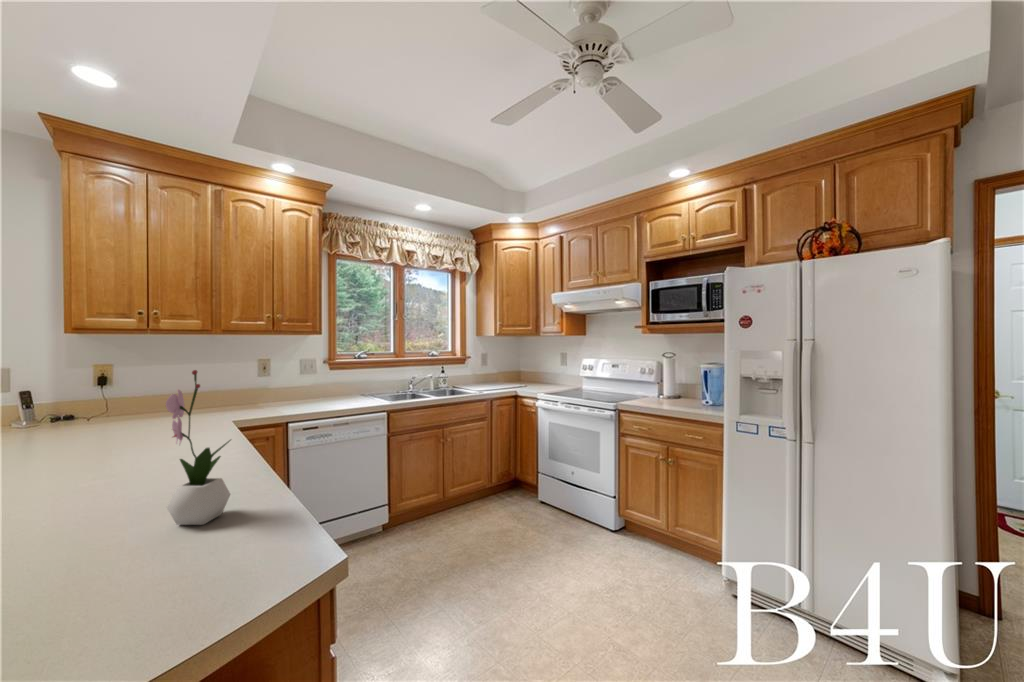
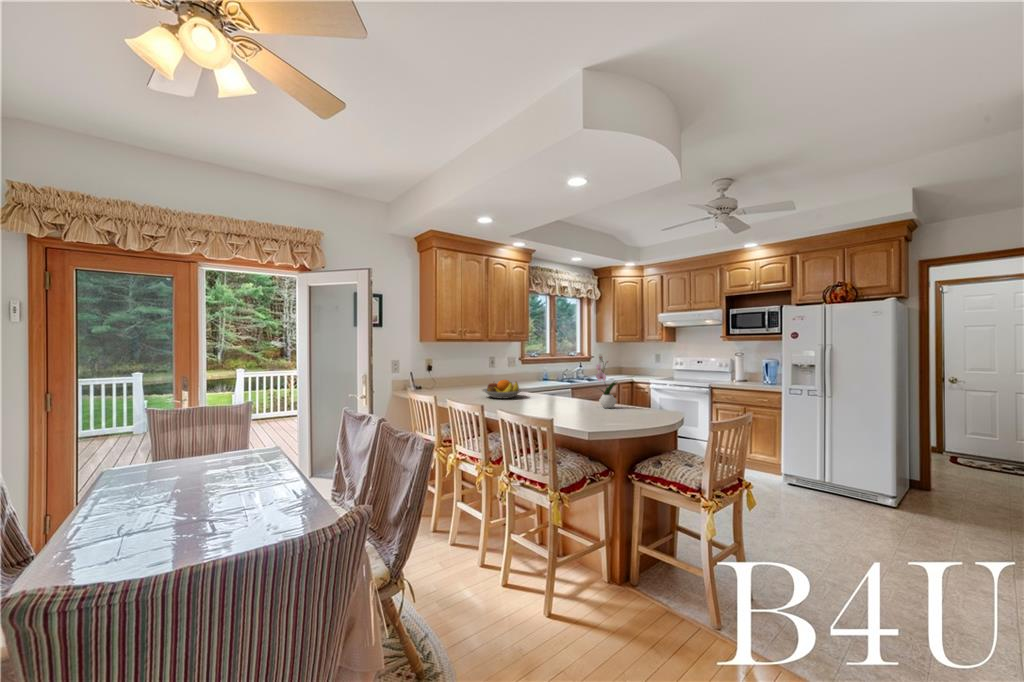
fruit bowl: none [31,417,165,462] -> present [482,380,523,398]

